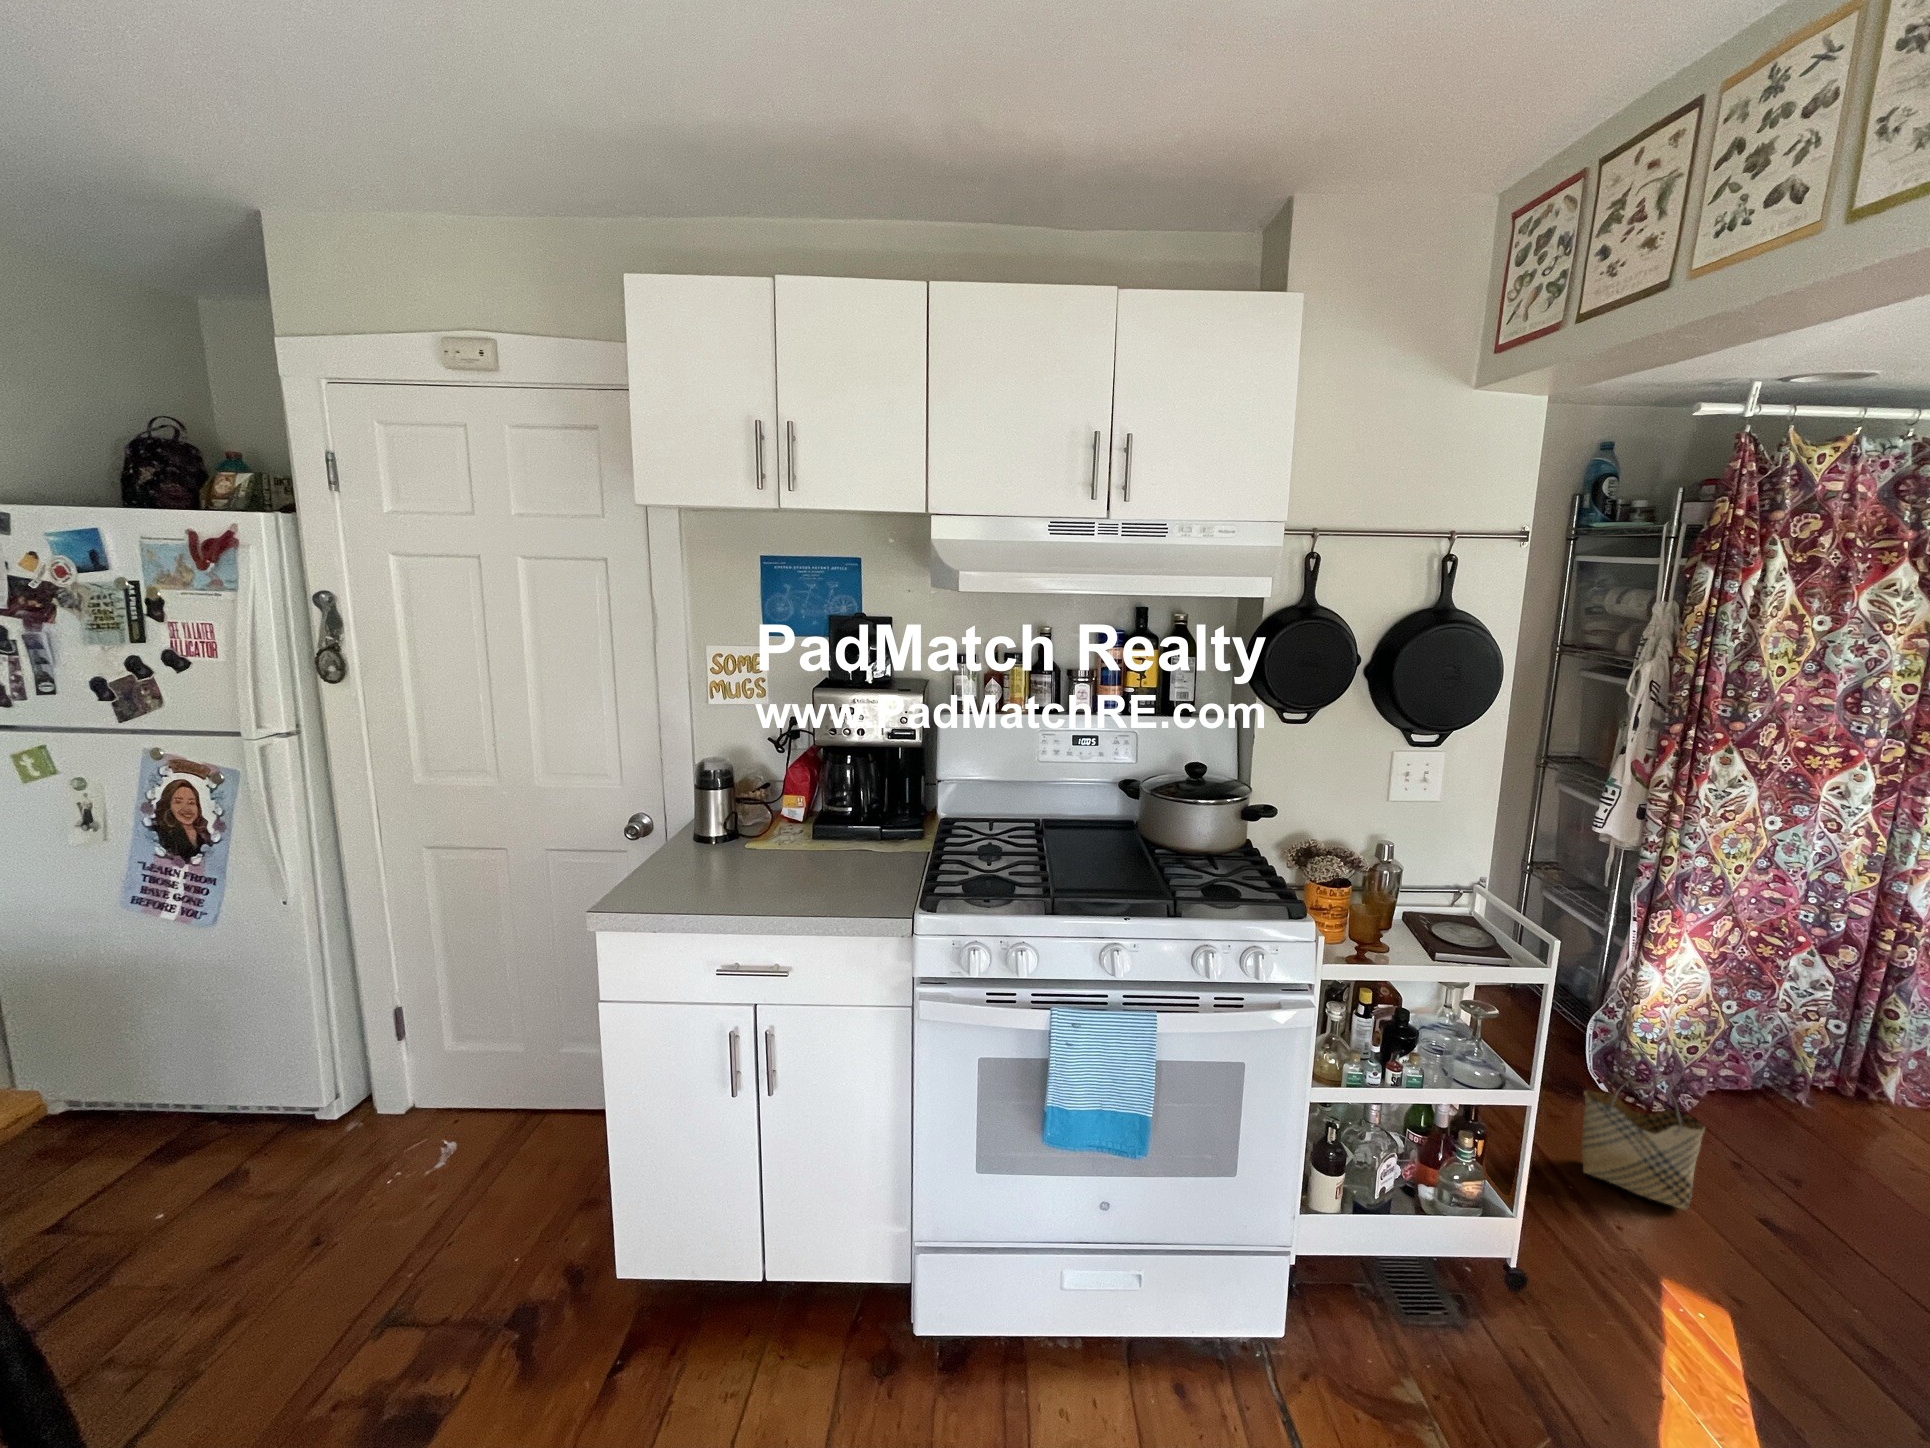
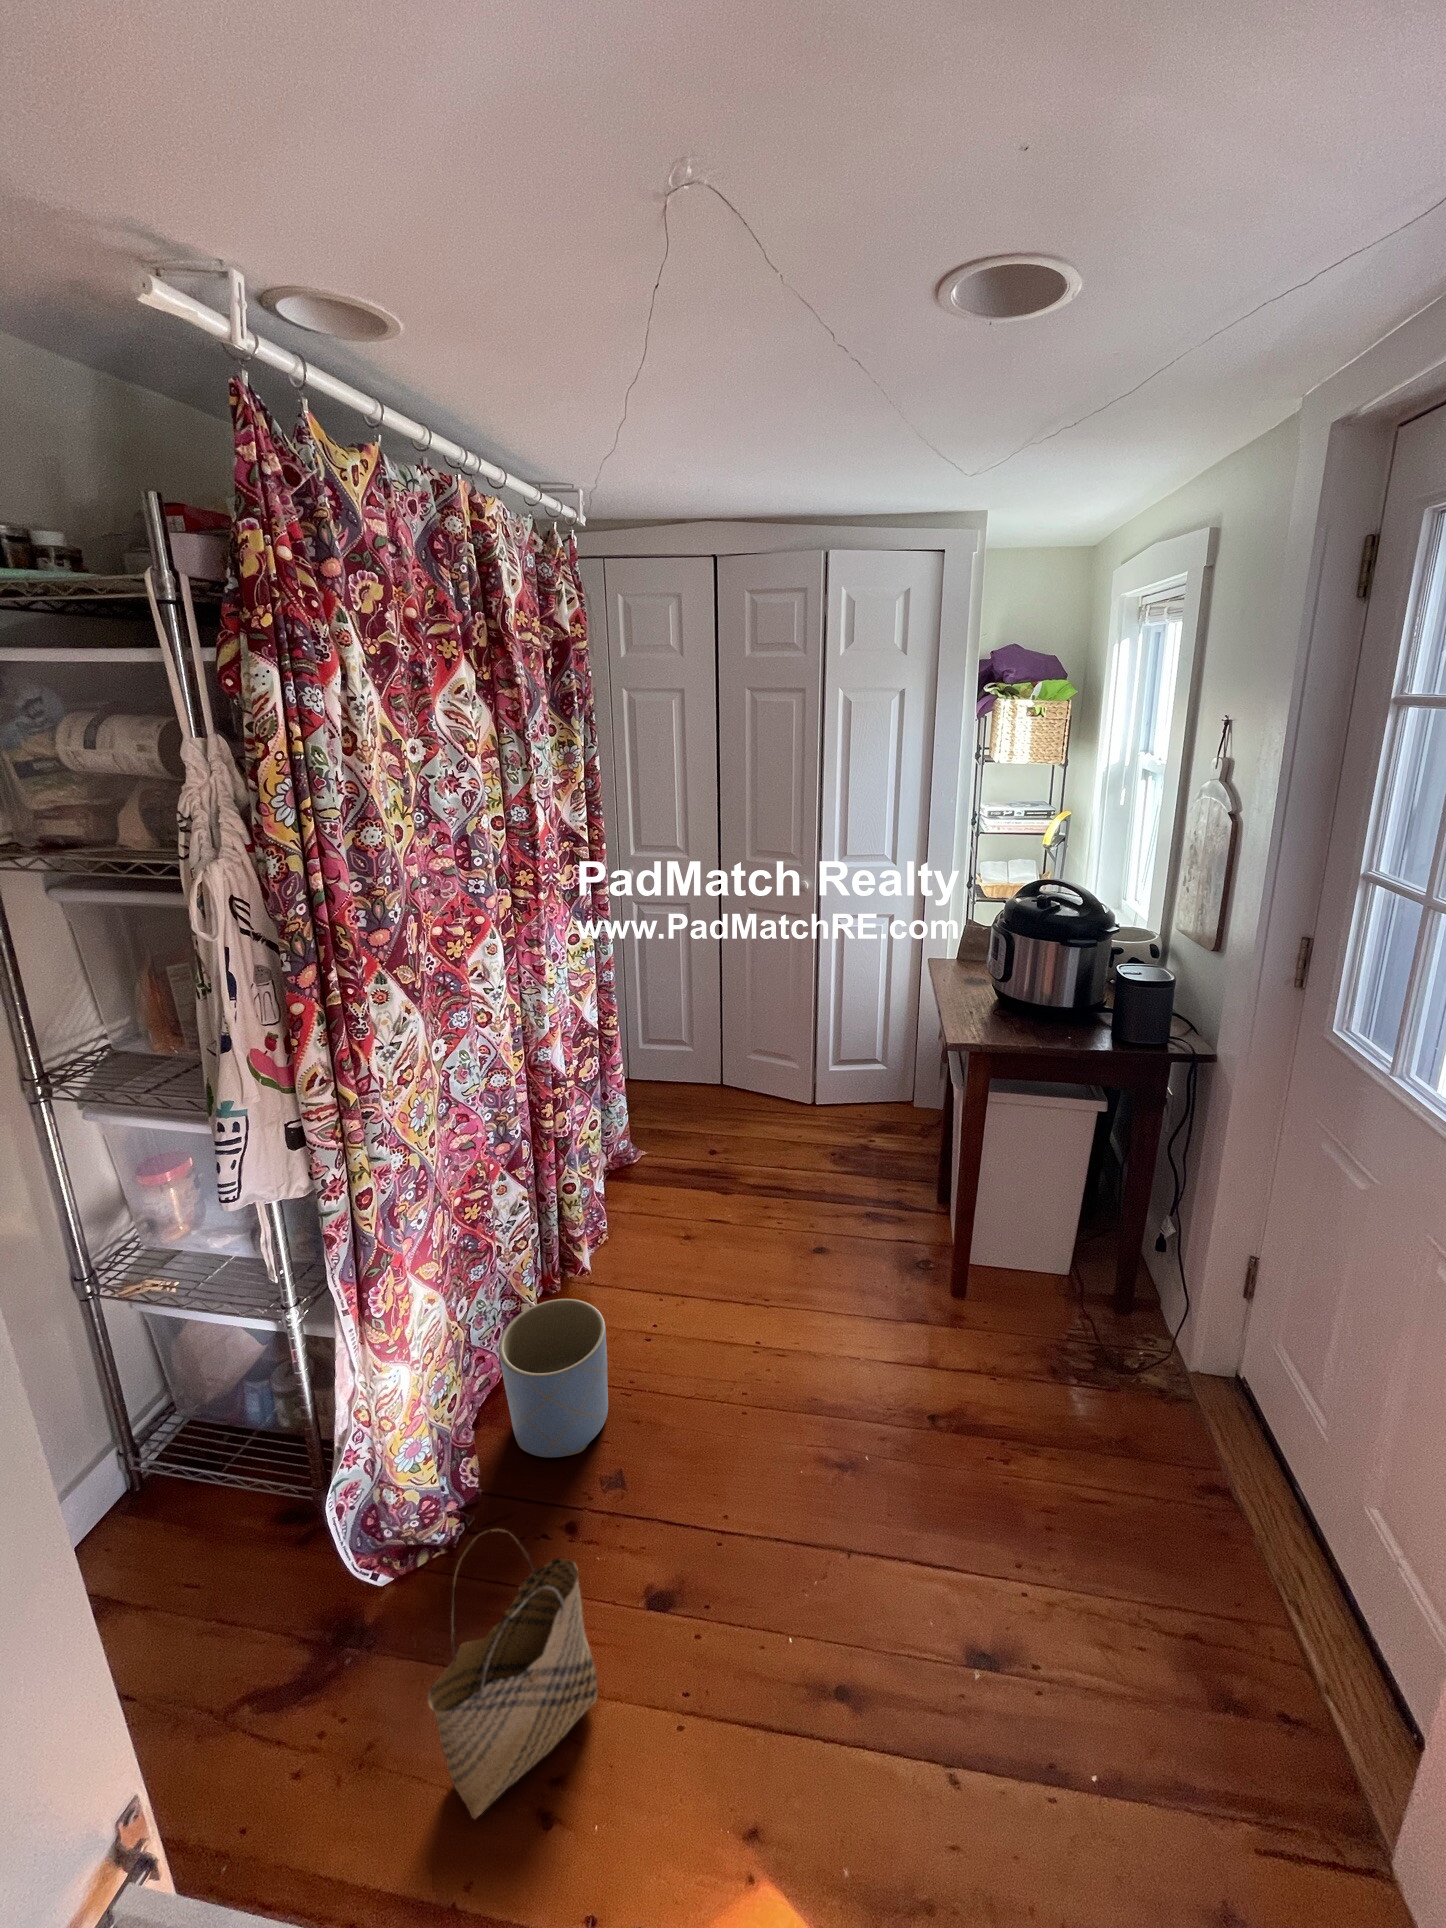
planter: none [1737,1046,1854,1166] -> present [499,1299,608,1457]

